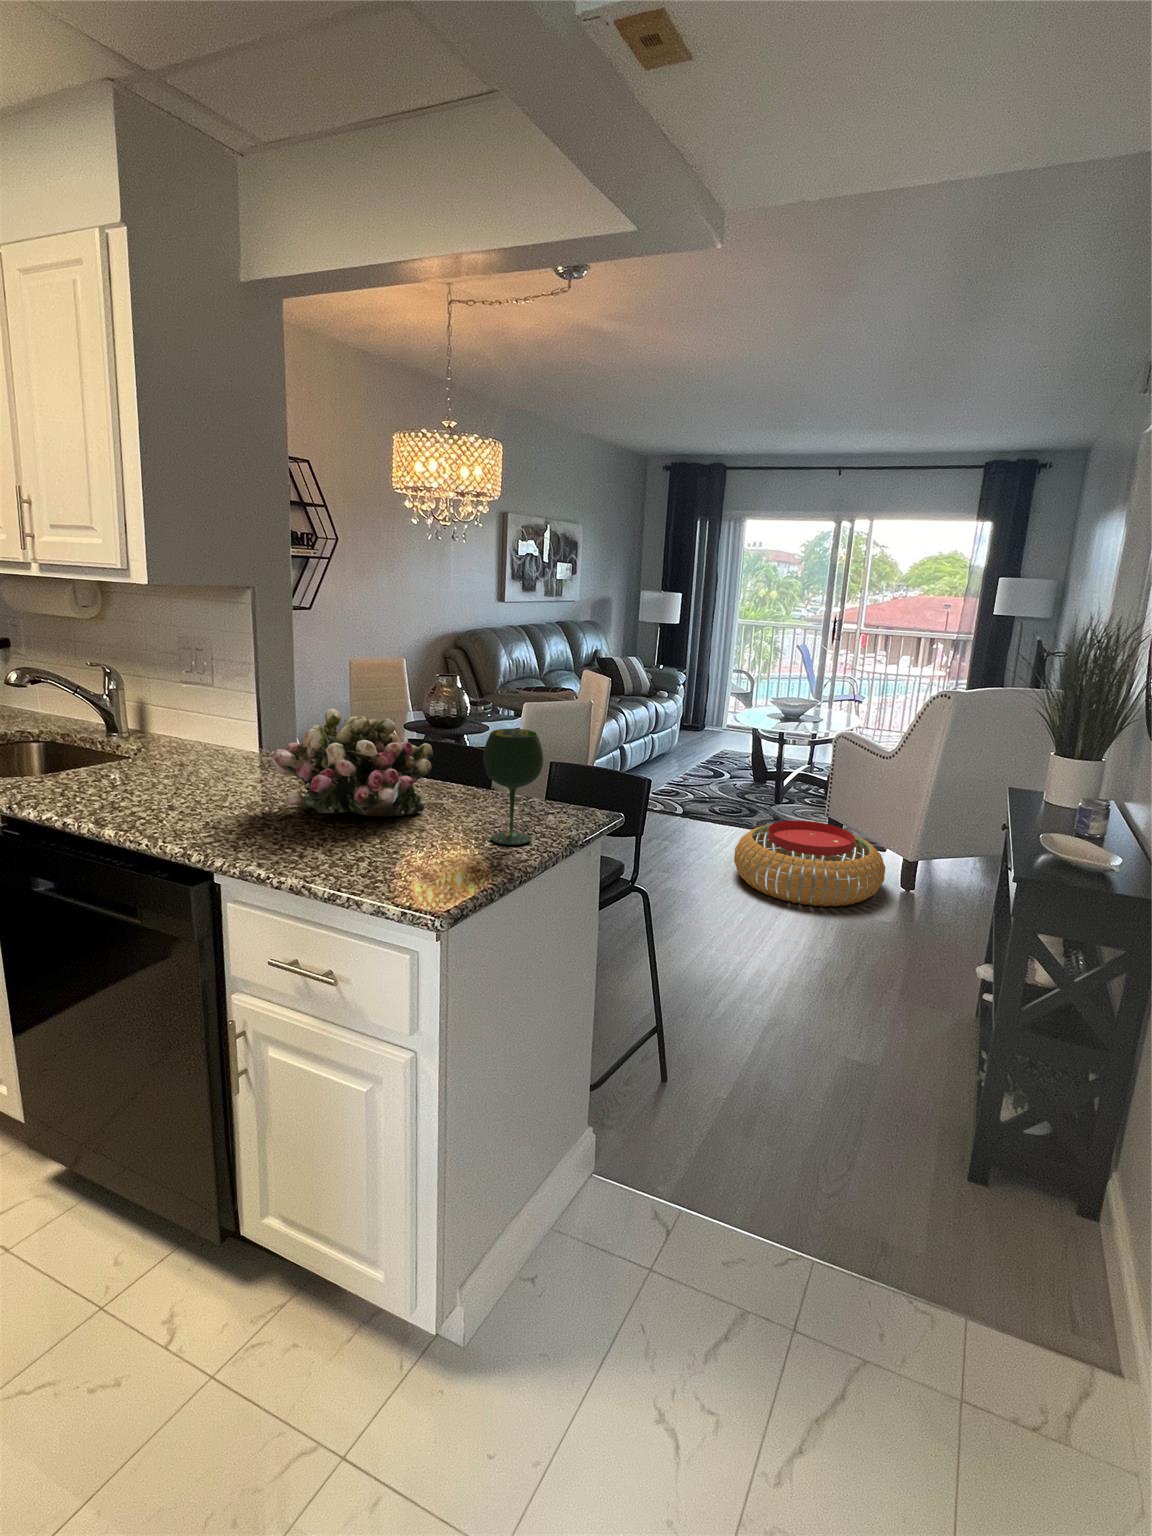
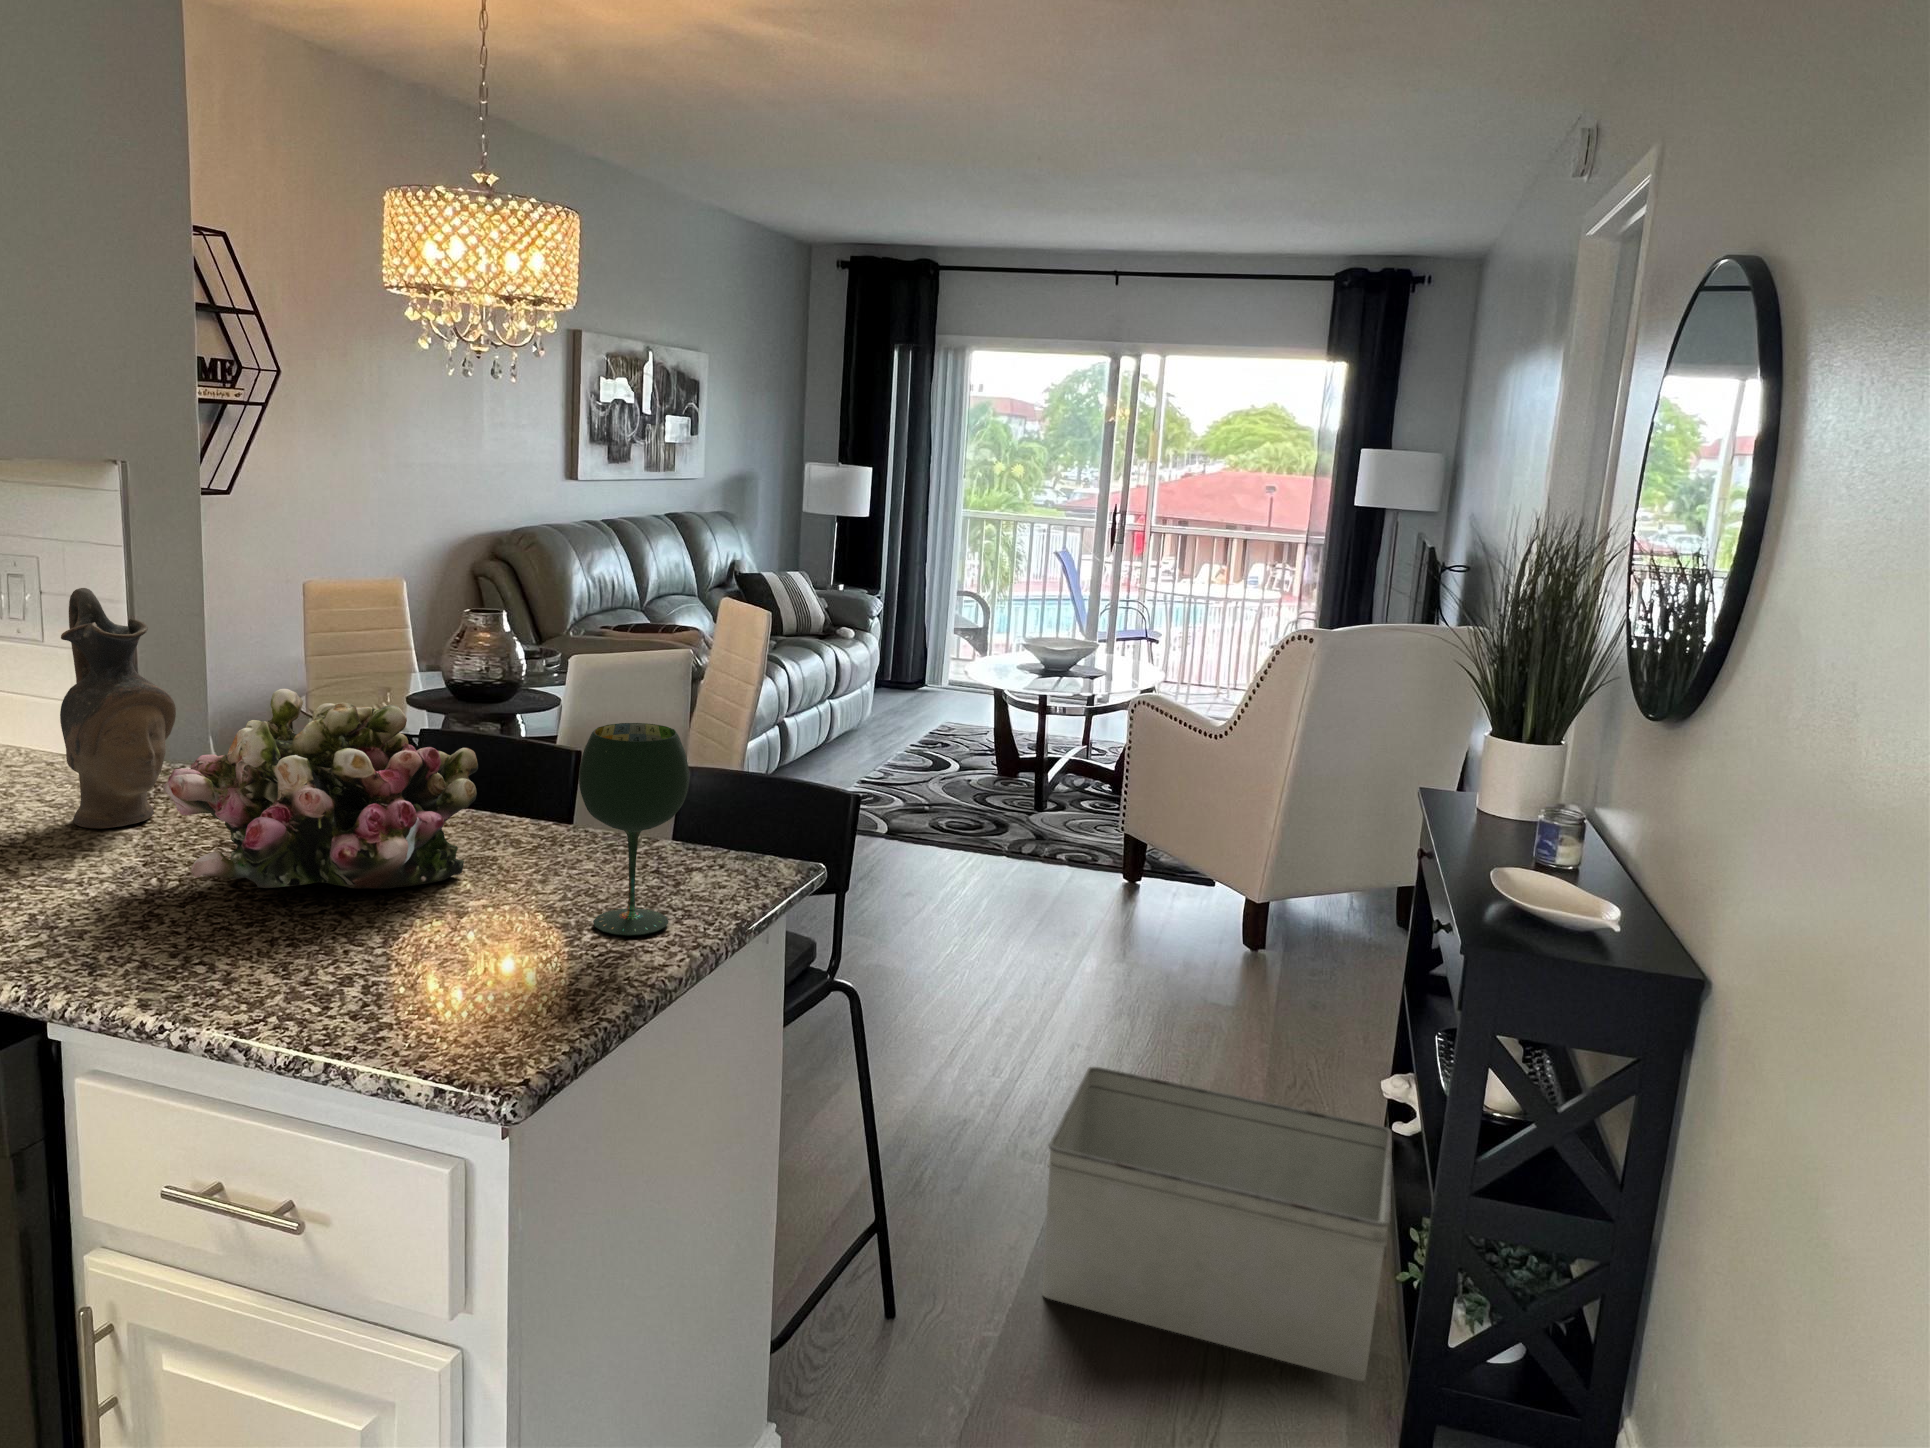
ceramic pitcher: none [221,655,278,783] -> present [60,588,176,828]
pouf: present [734,821,885,906] -> none [979,840,1220,982]
storage bin: none [753,948,974,1139] -> present [1042,1067,1392,1381]

